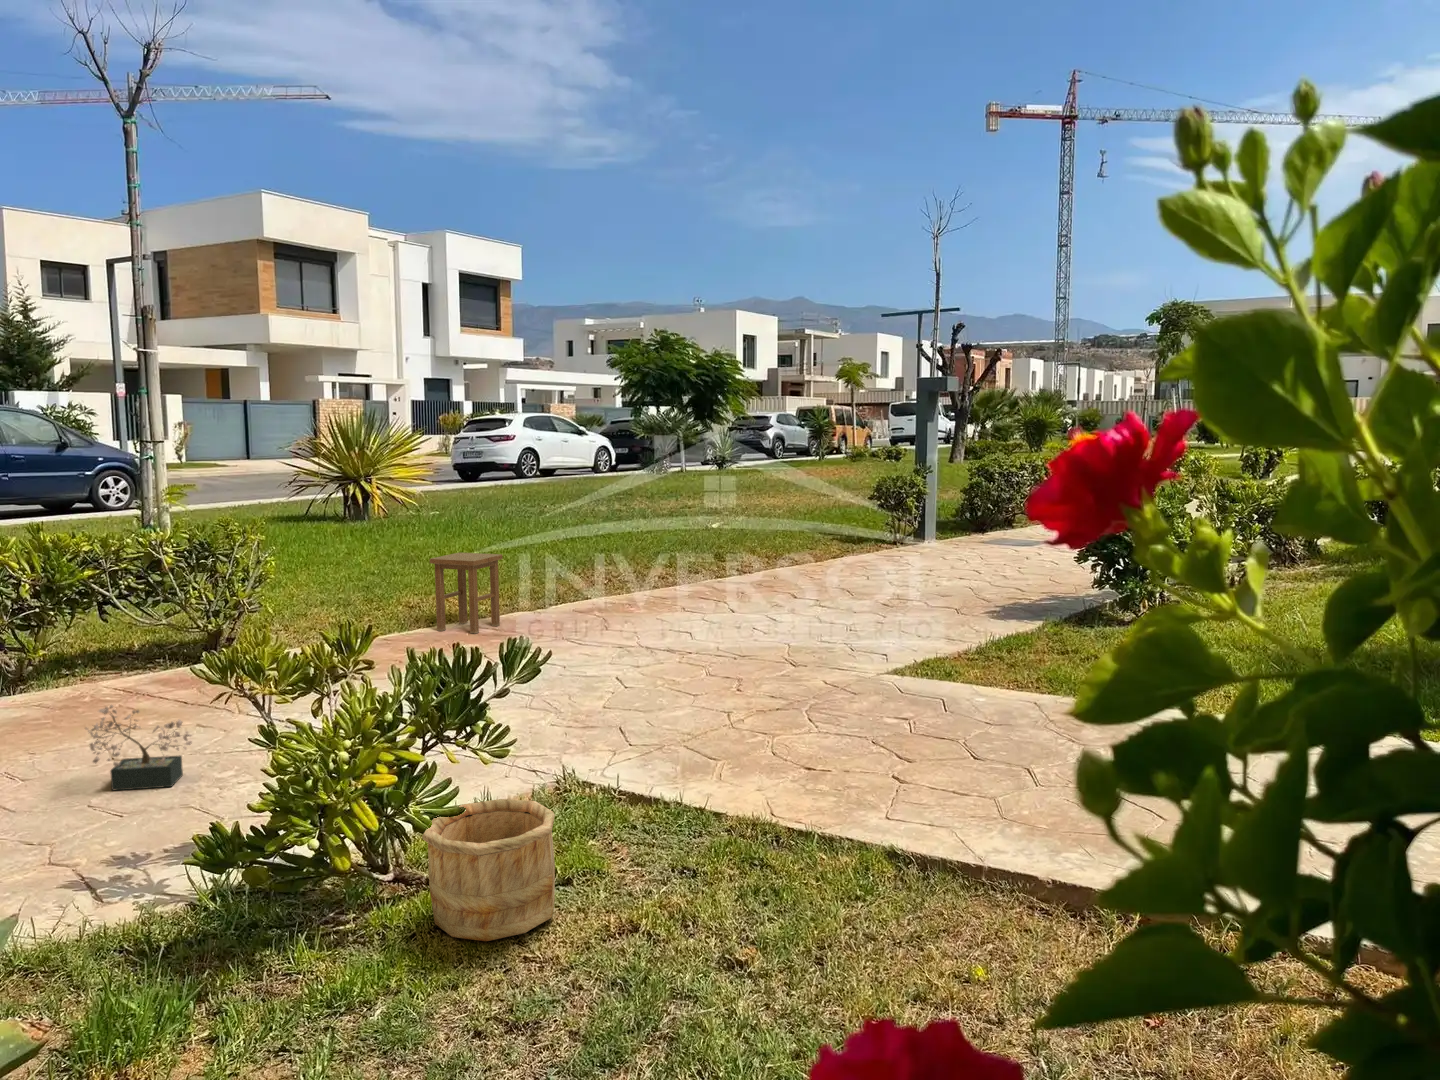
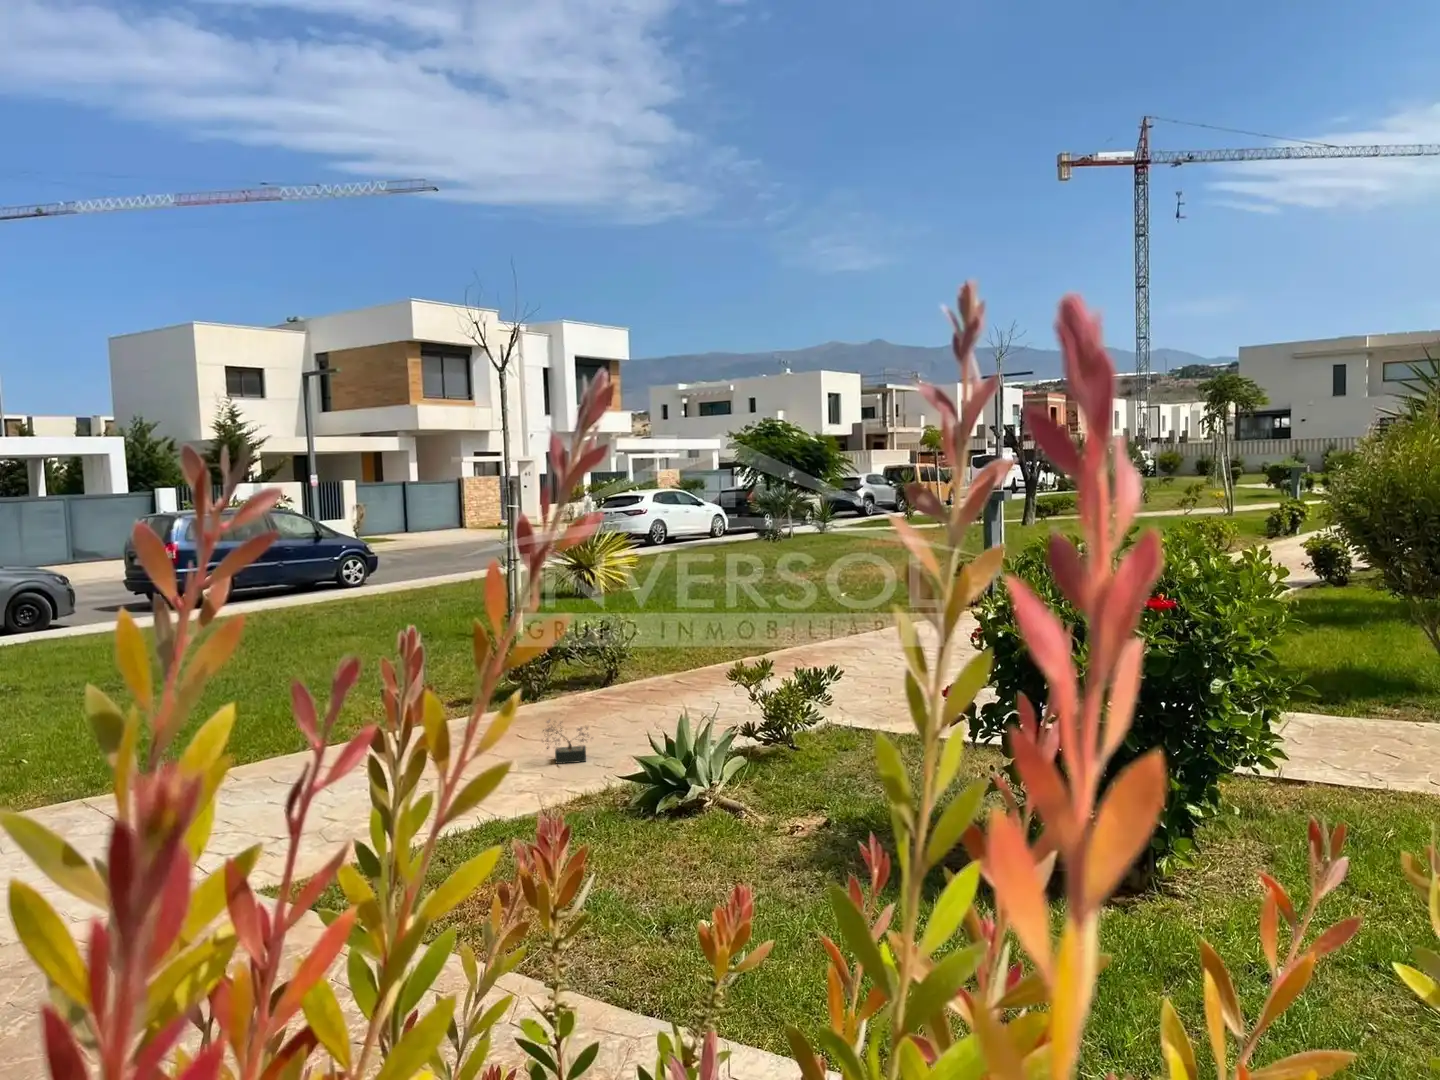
stool: present [430,553,502,634] -> none [666,622,711,676]
wooden bucket: present [422,799,555,941] -> none [758,755,818,816]

